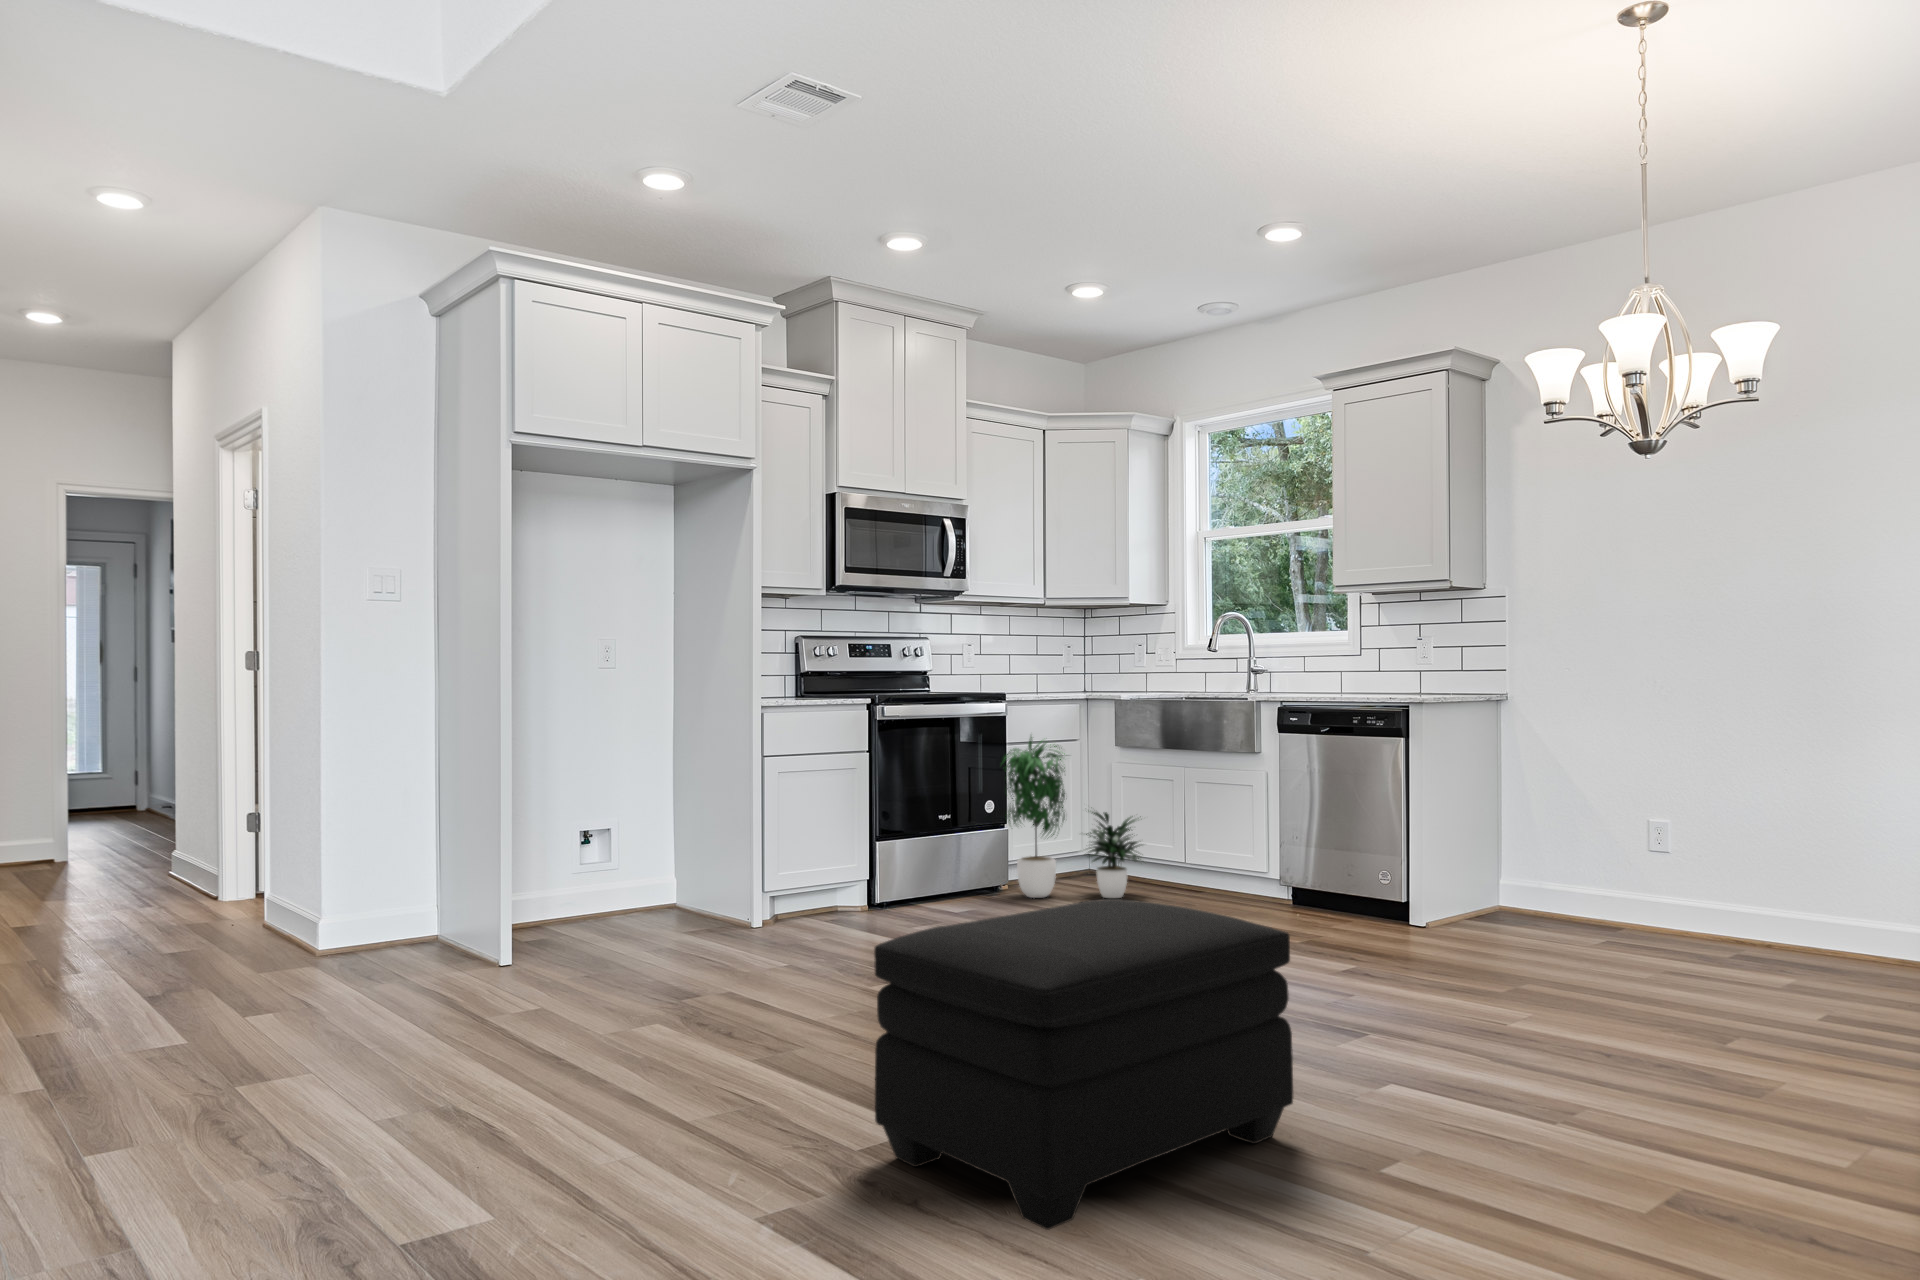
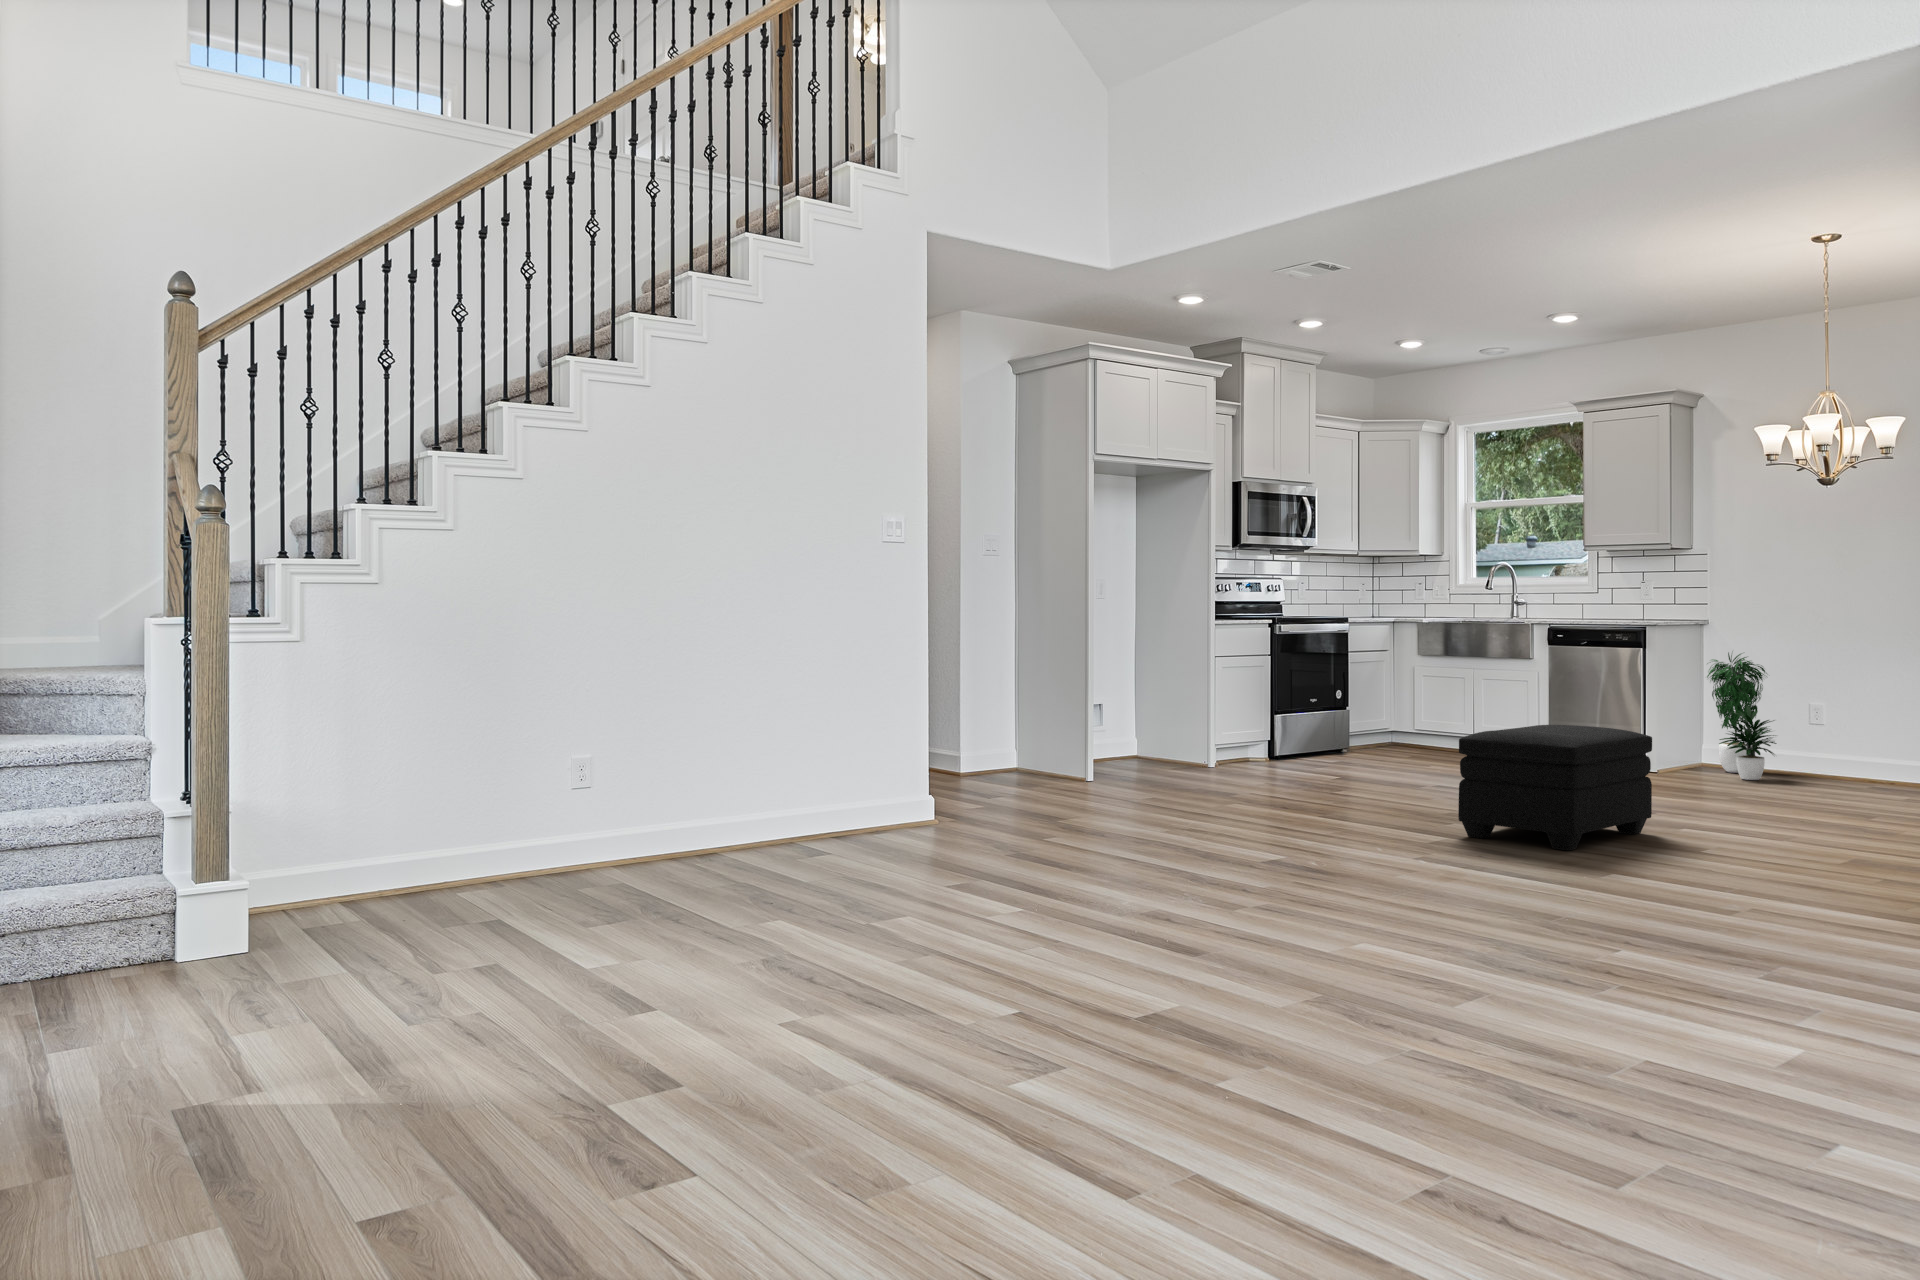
potted plant: present [1003,737,1141,898] -> present [1707,653,1776,780]

